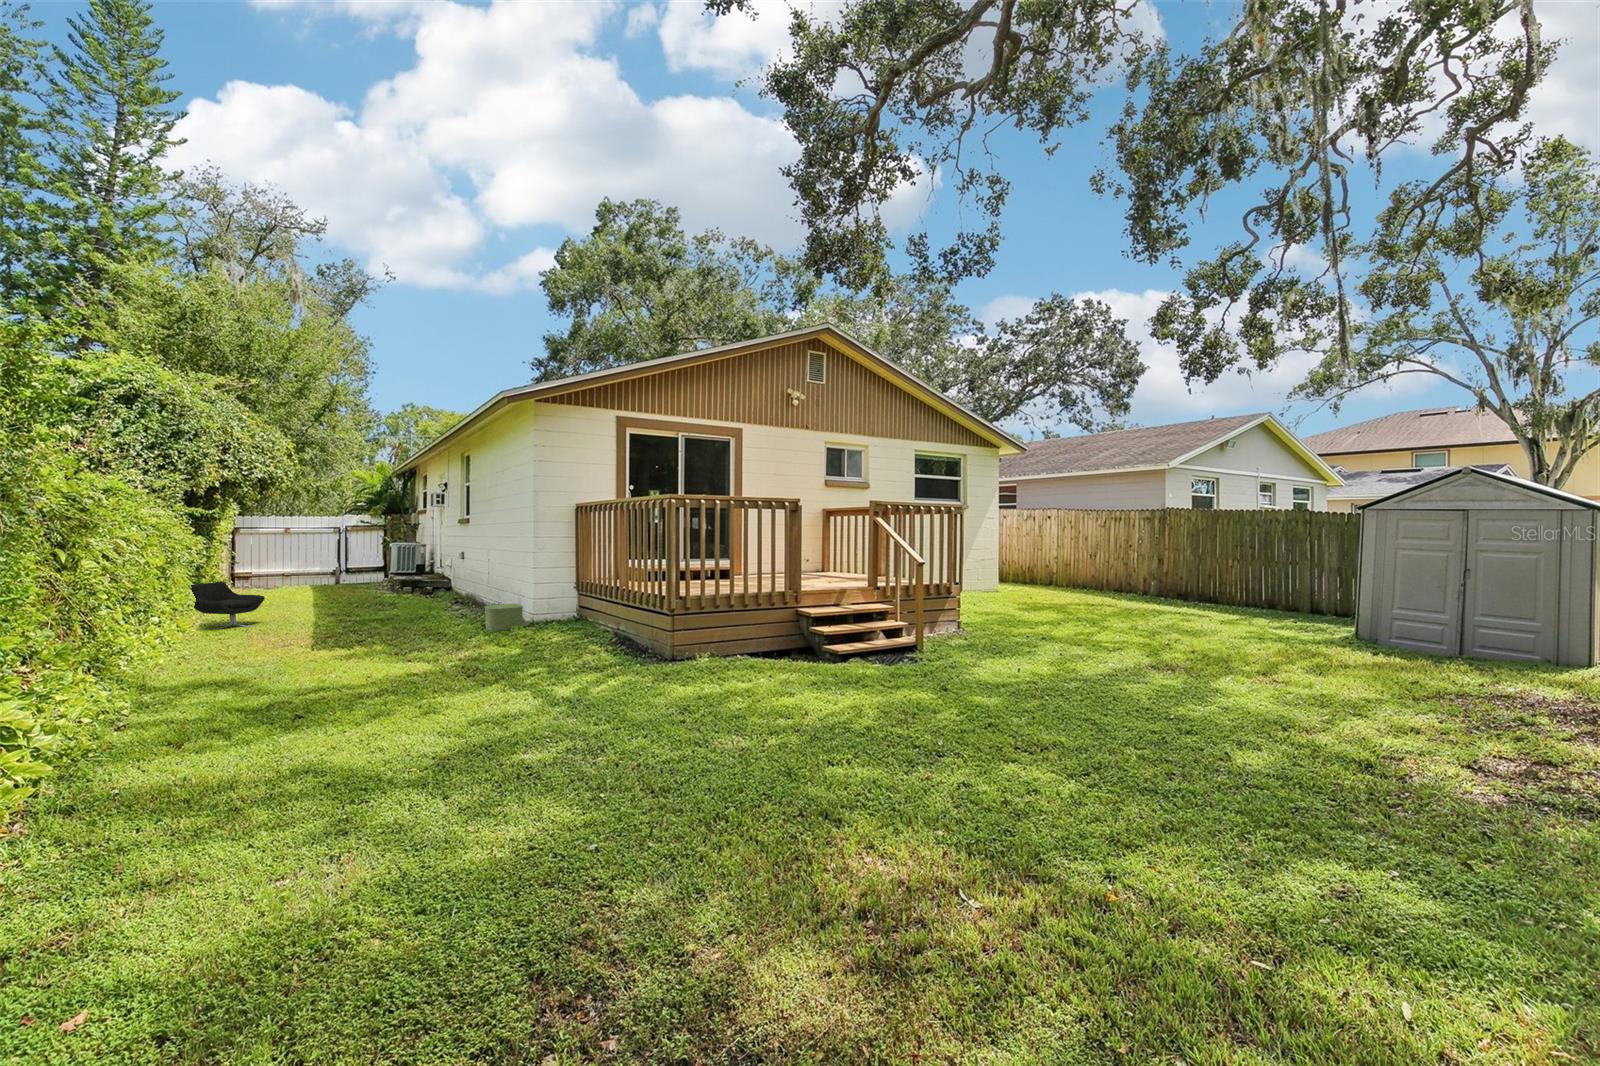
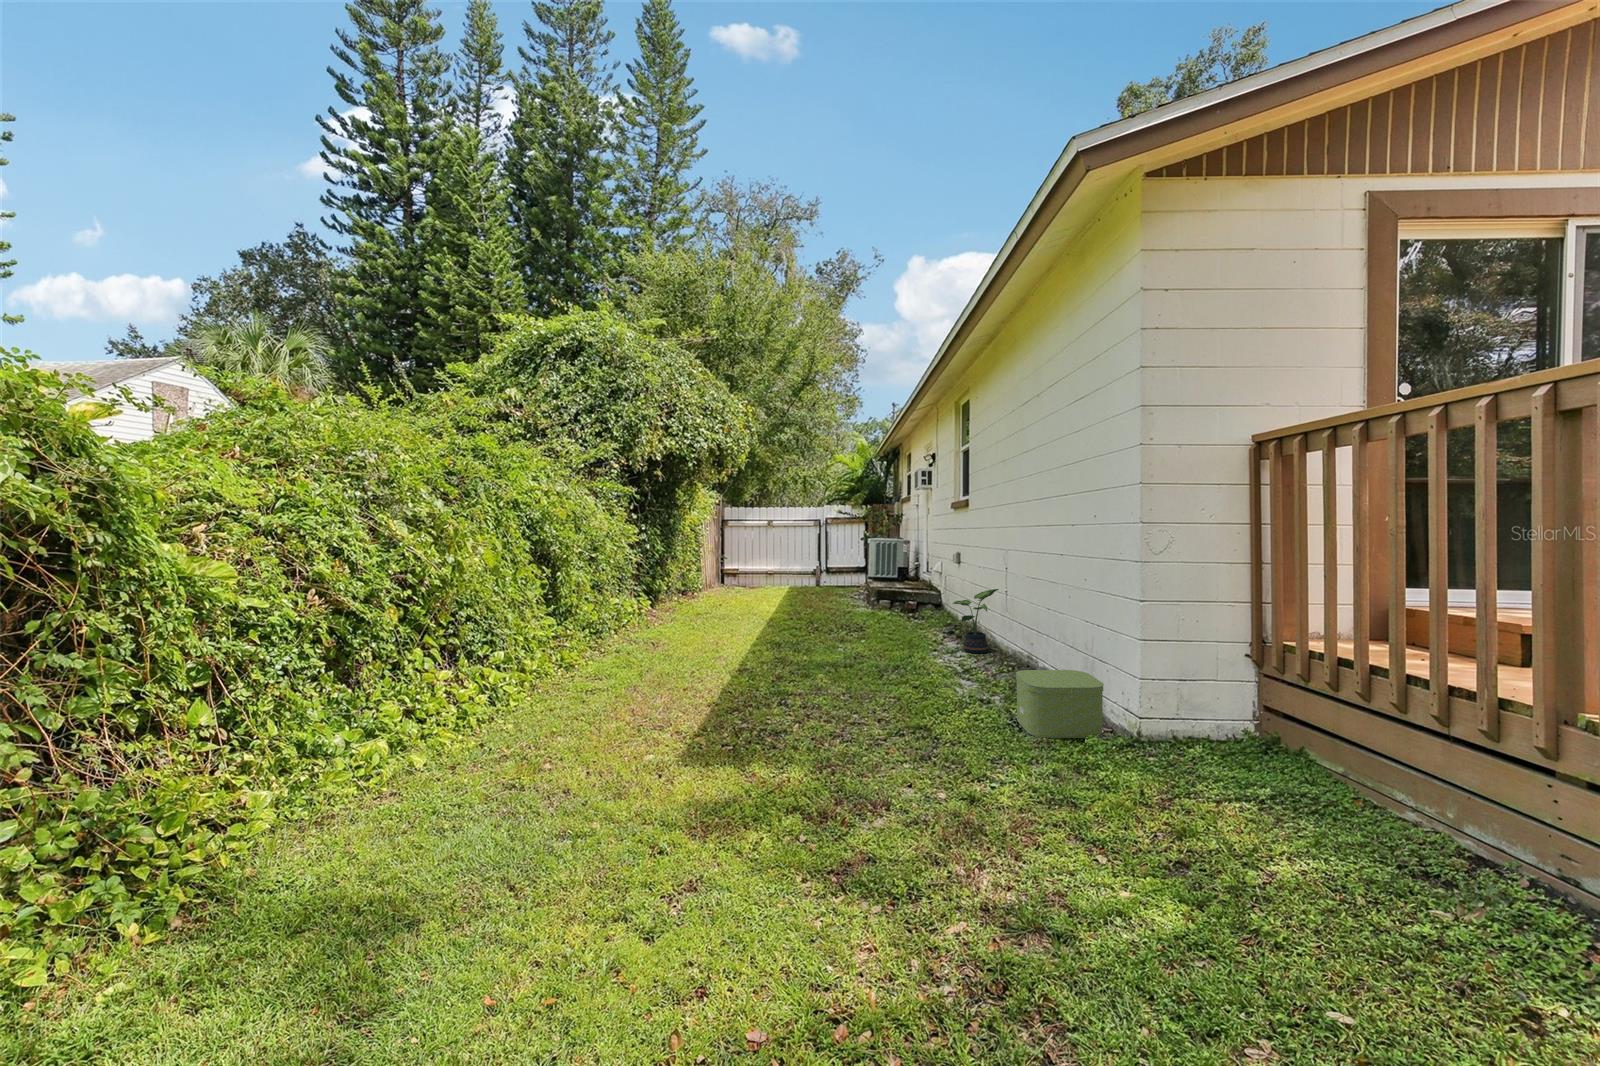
potted plant: none [457,572,486,610] -> present [953,589,998,654]
lounge chair: present [191,582,265,630] -> none [608,586,694,657]

